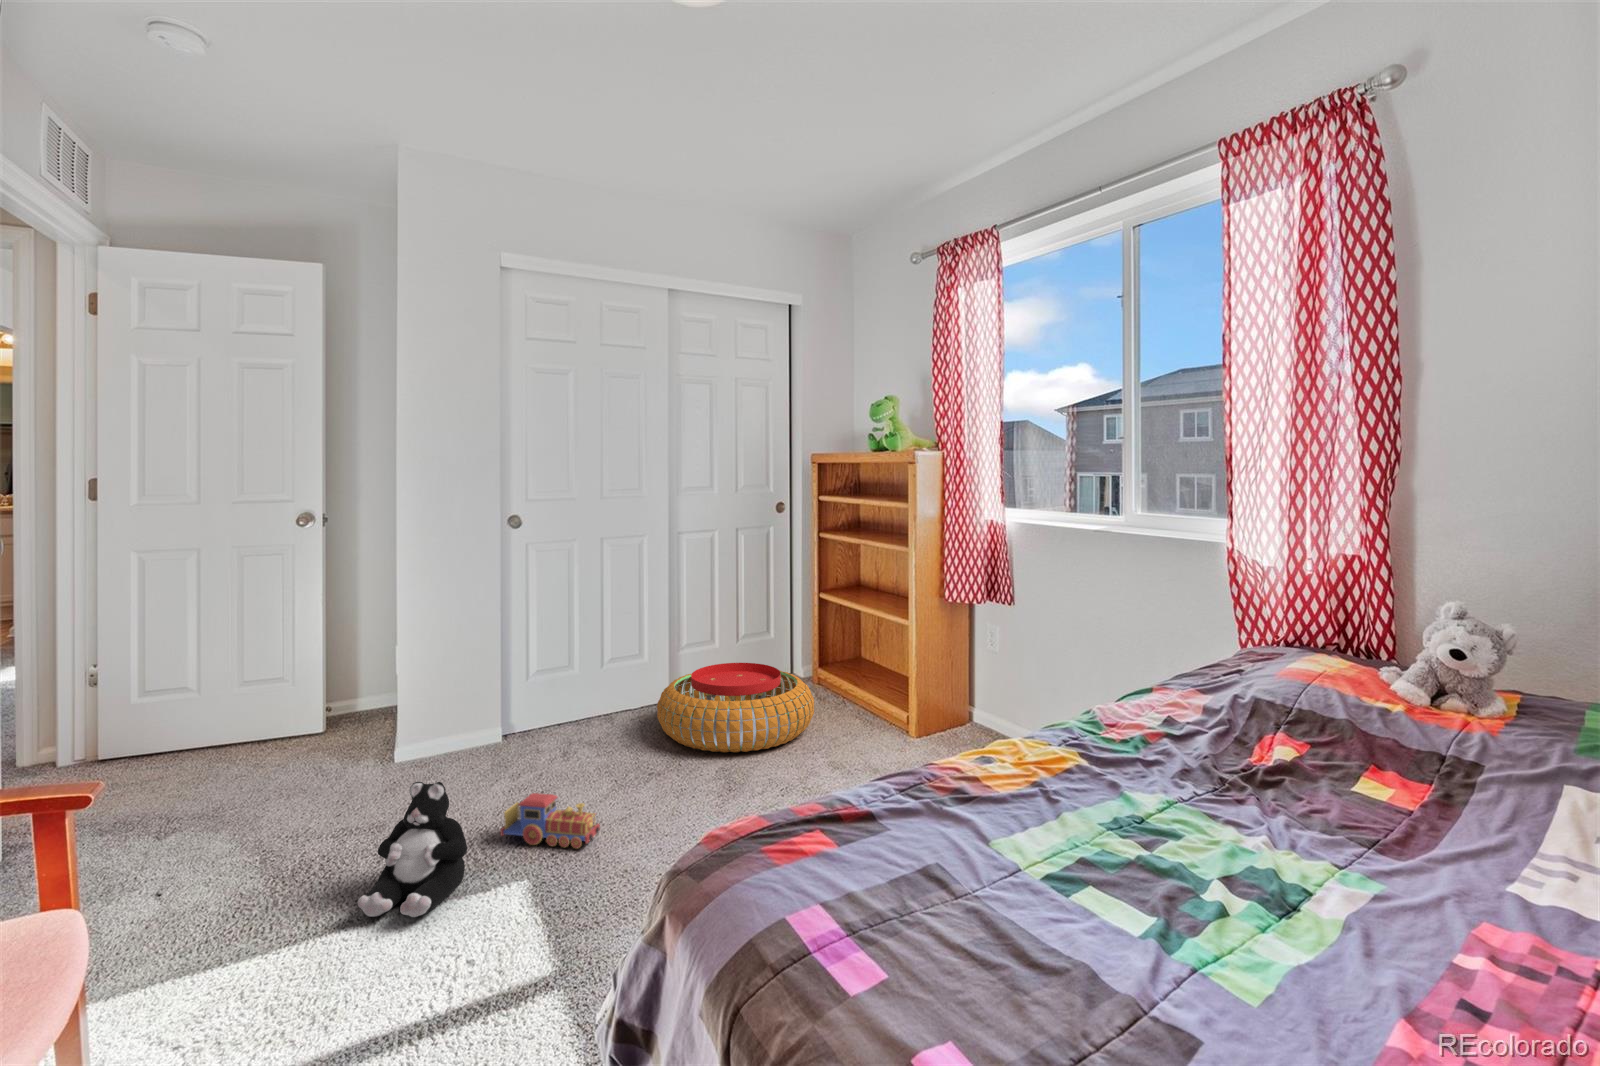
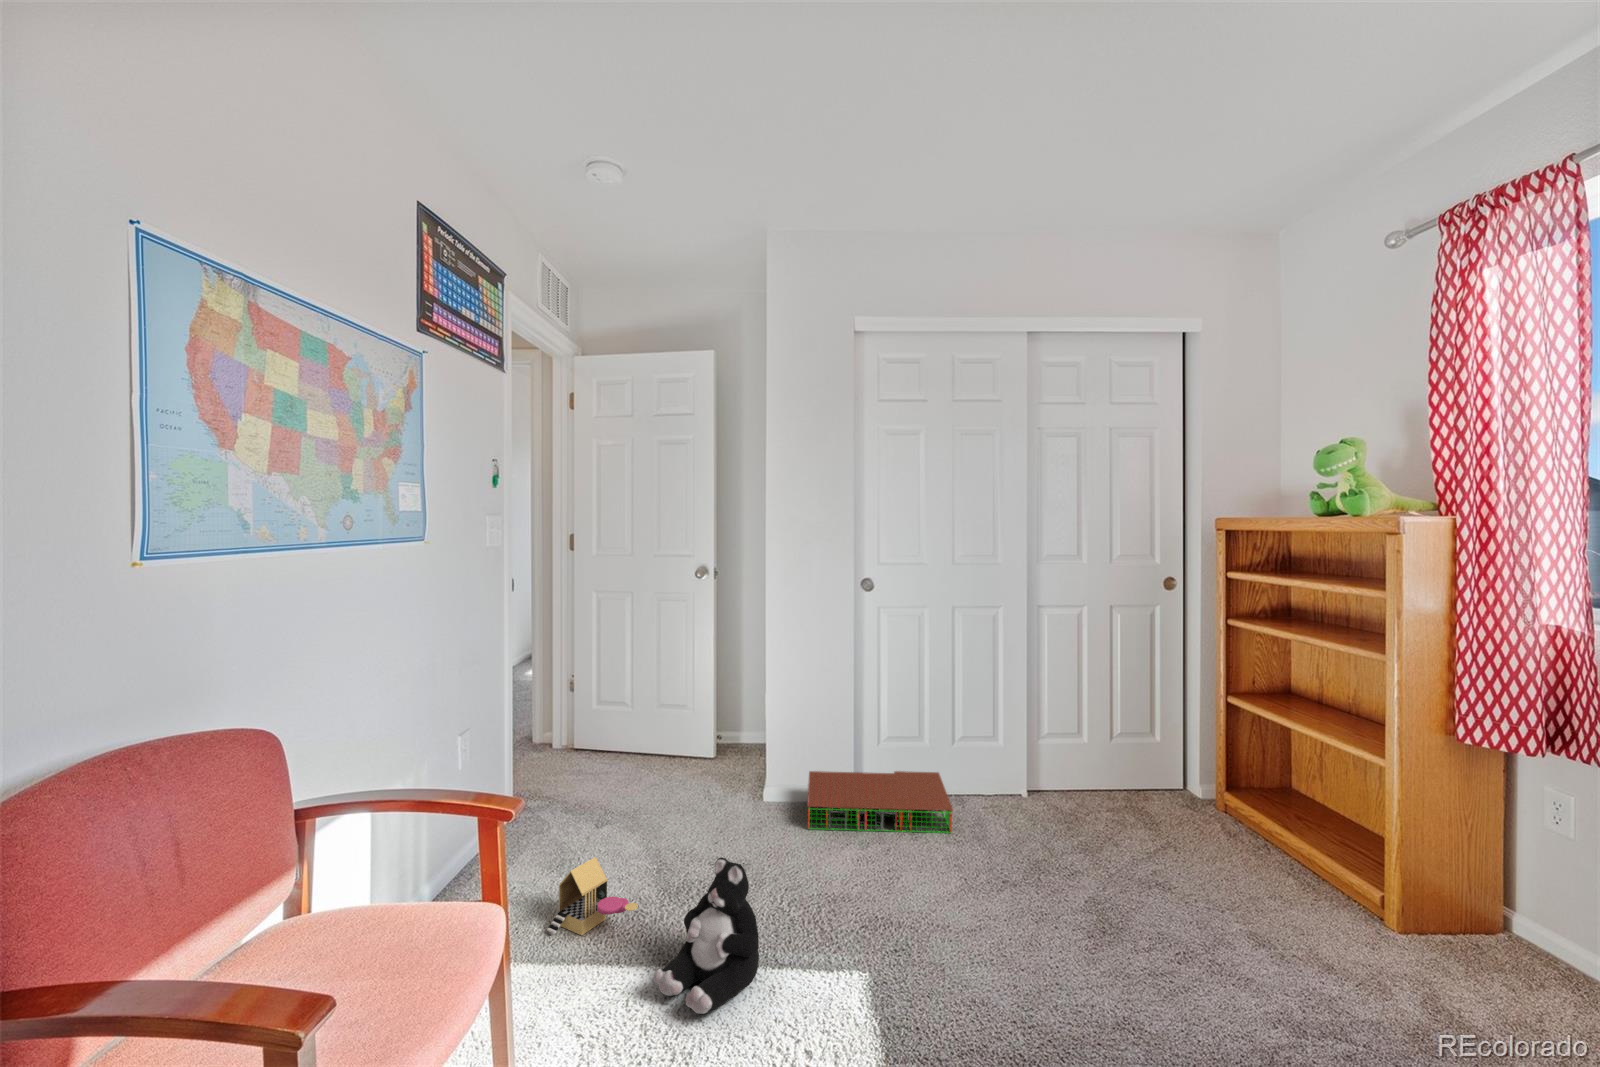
pouf: present [657,663,814,752] -> none [1002,766,1215,898]
storage bin: none [462,695,615,767] -> present [807,771,953,833]
toy train: present [500,793,600,848] -> none [805,892,906,979]
toy house: none [188,828,312,918] -> present [547,857,638,935]

